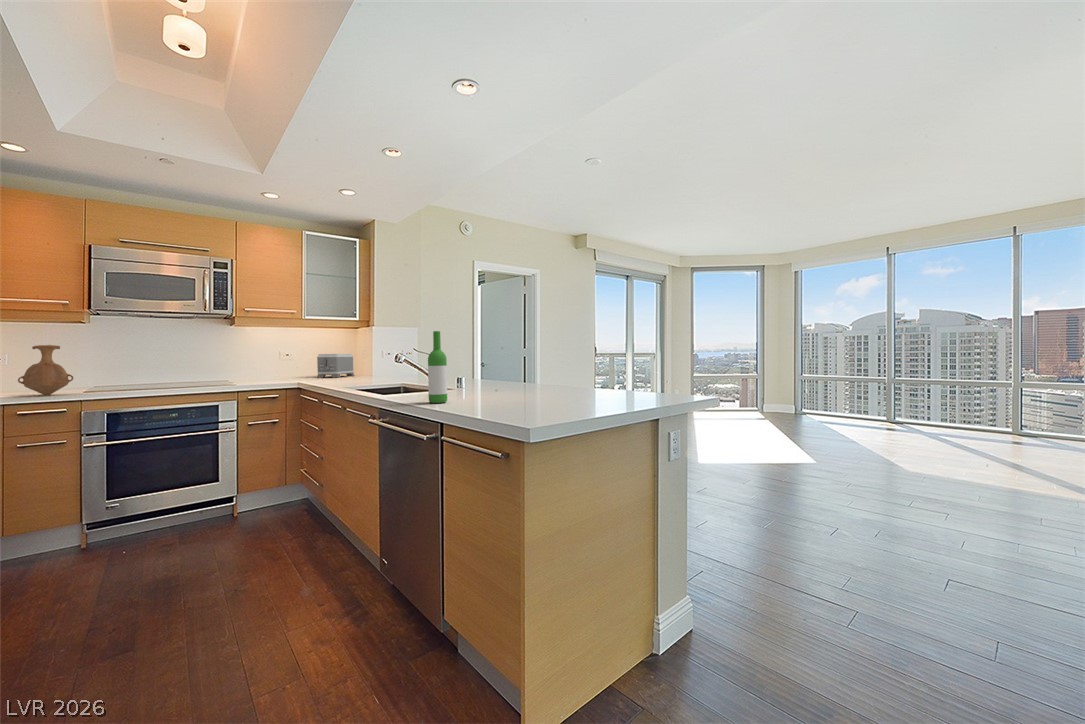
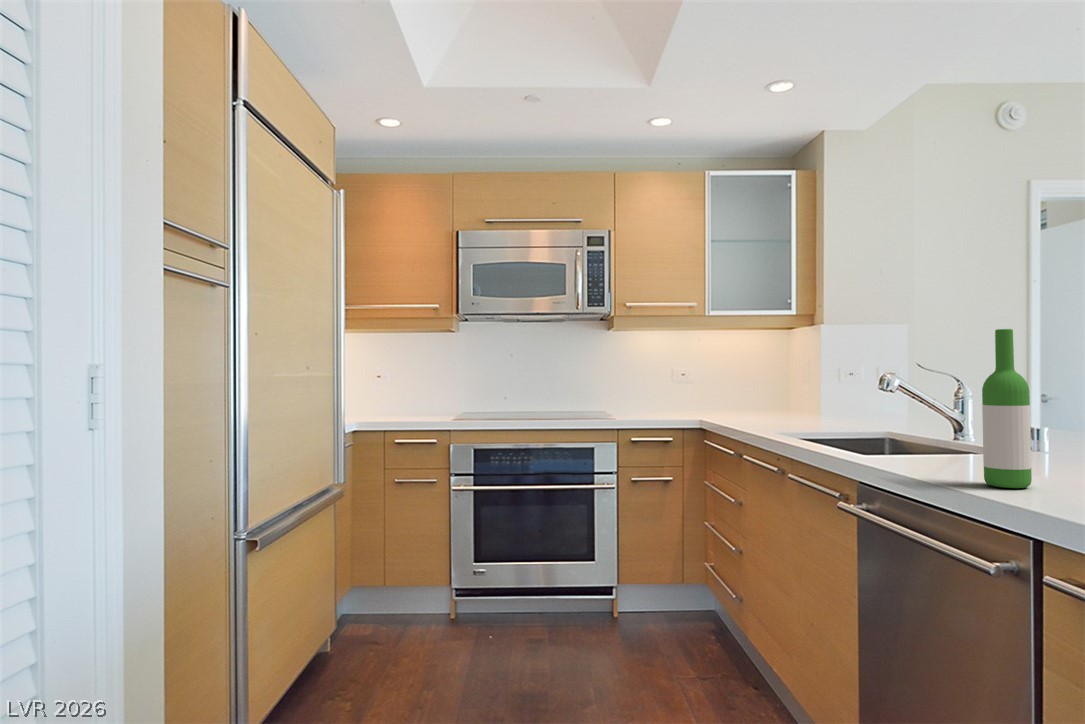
vase: present [18,345,73,395] -> none [399,361,446,423]
toaster: present [317,354,354,378] -> none [722,370,782,410]

